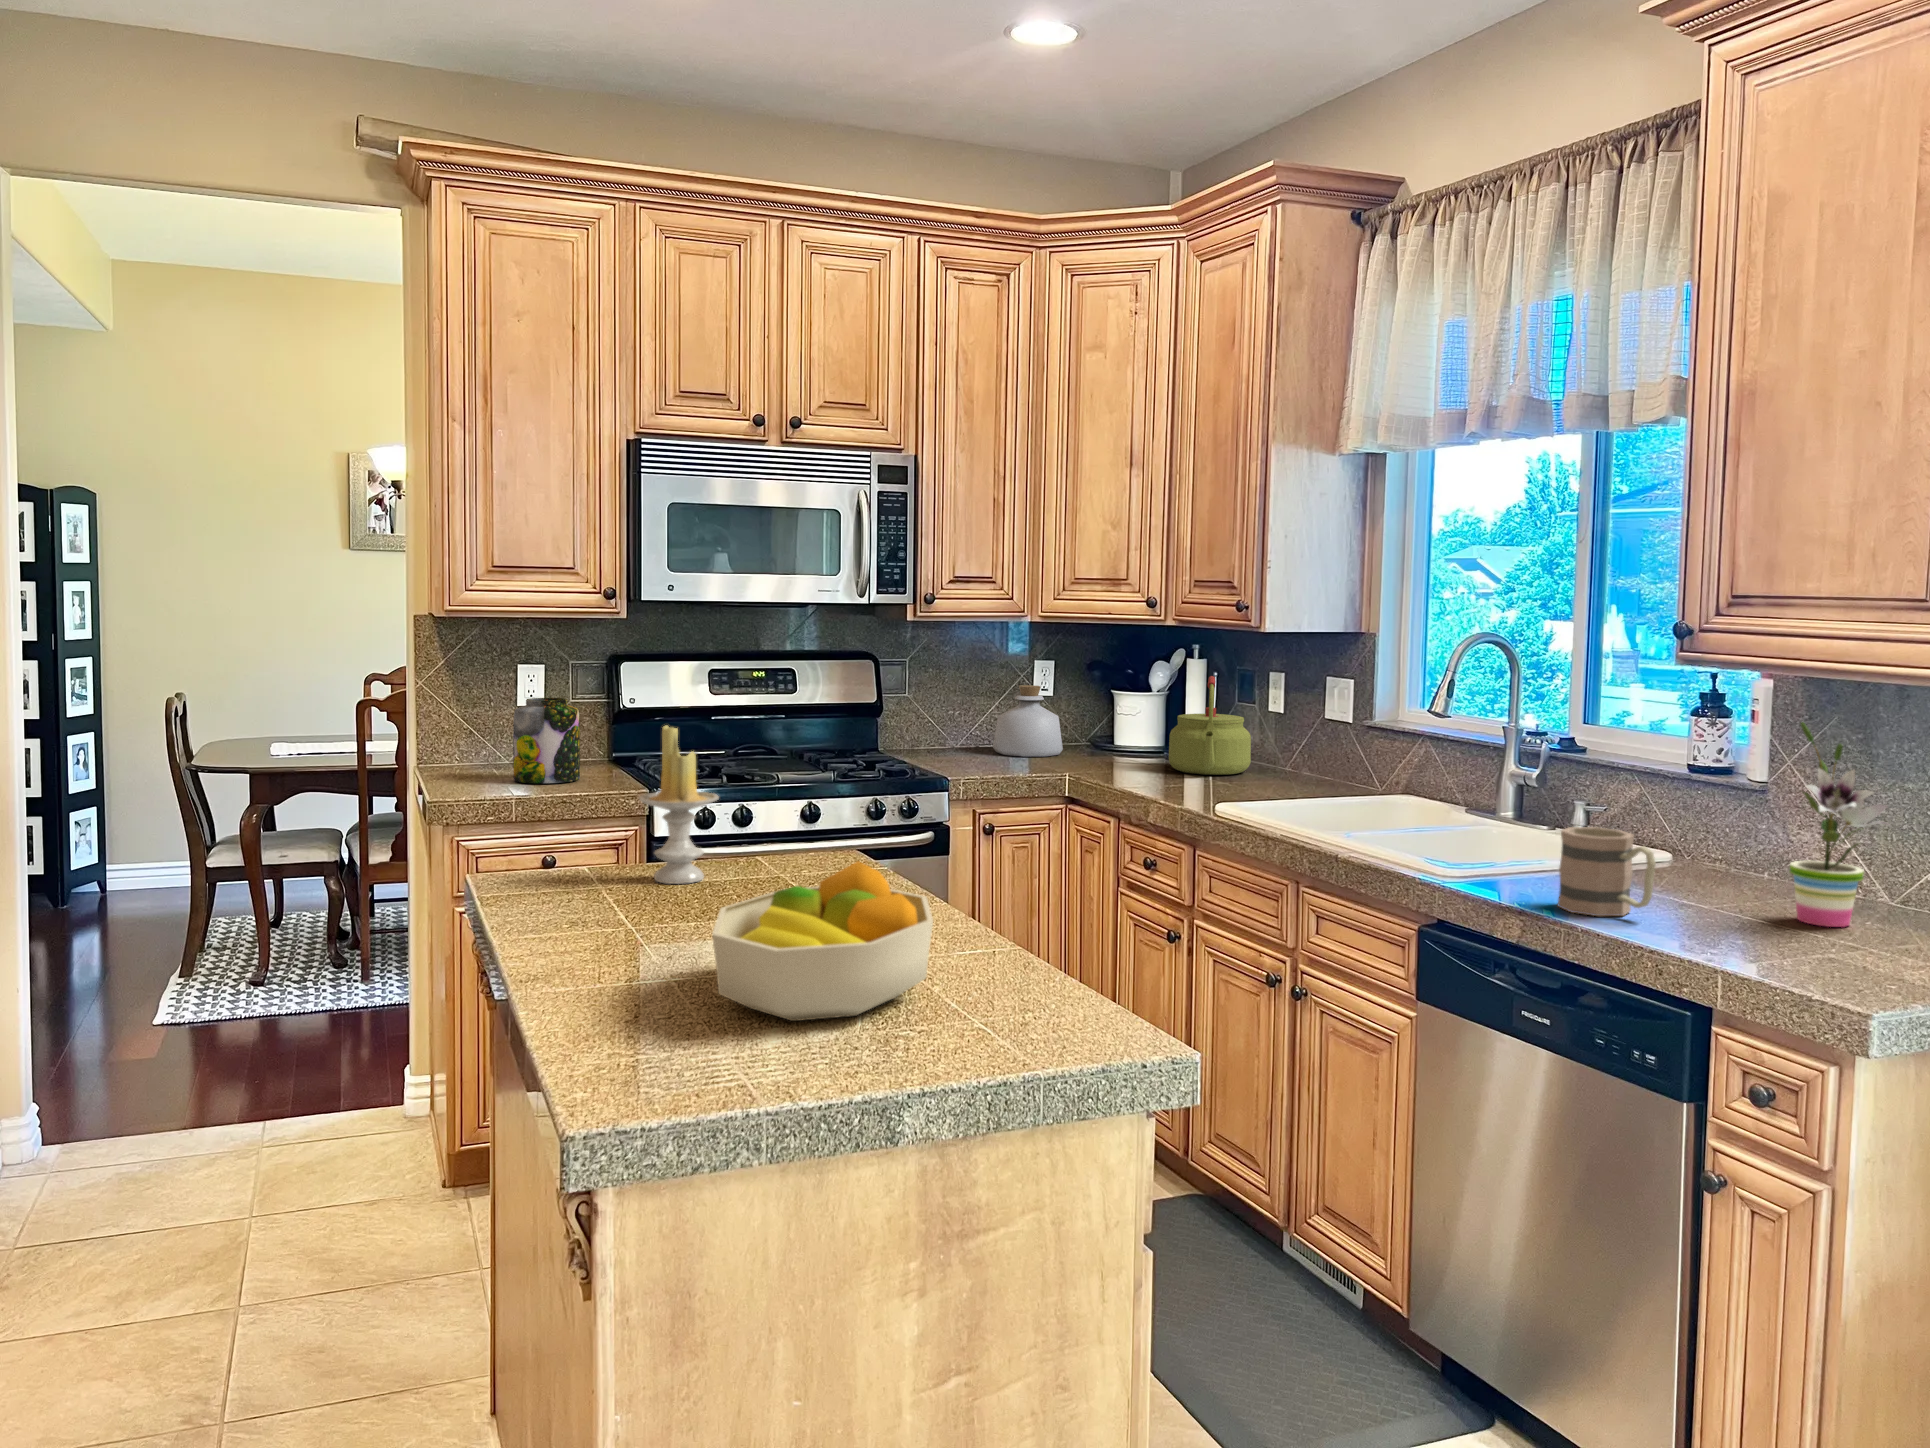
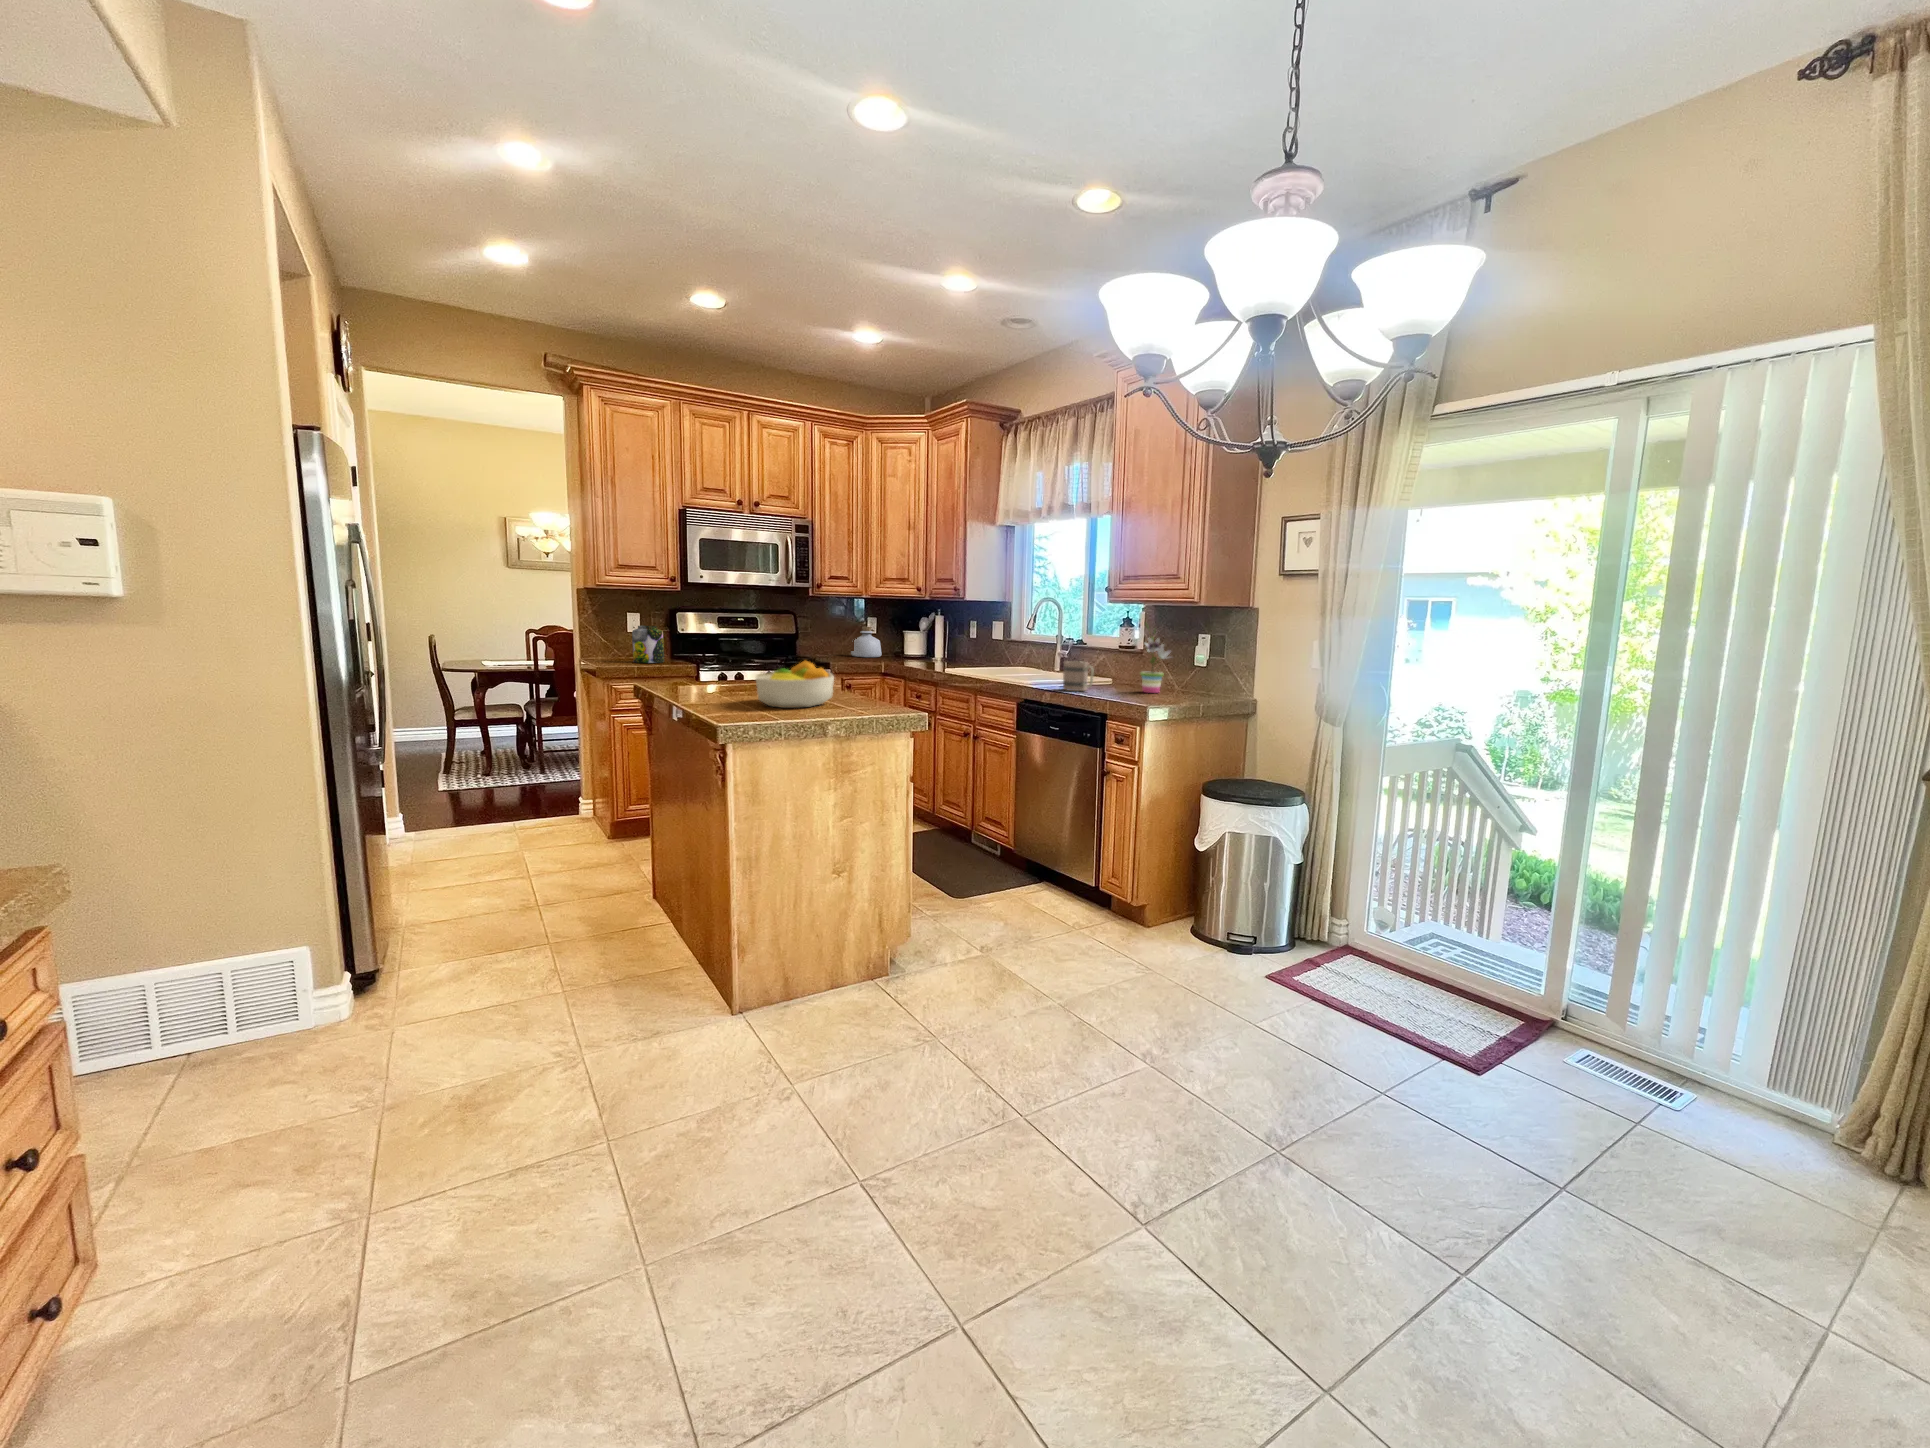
kettle: present [1169,676,1251,775] -> none [927,621,962,662]
candle: present [639,725,719,884] -> none [708,622,742,685]

